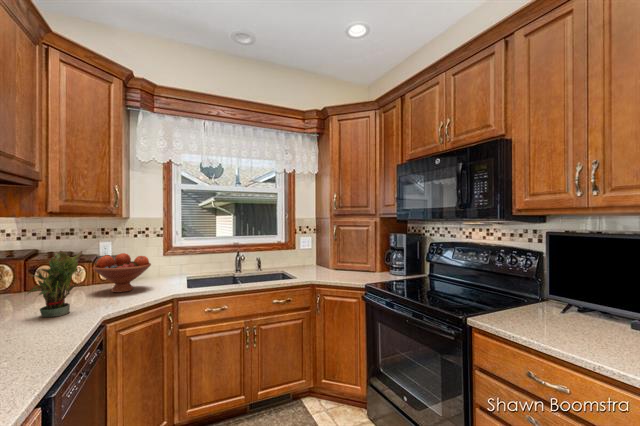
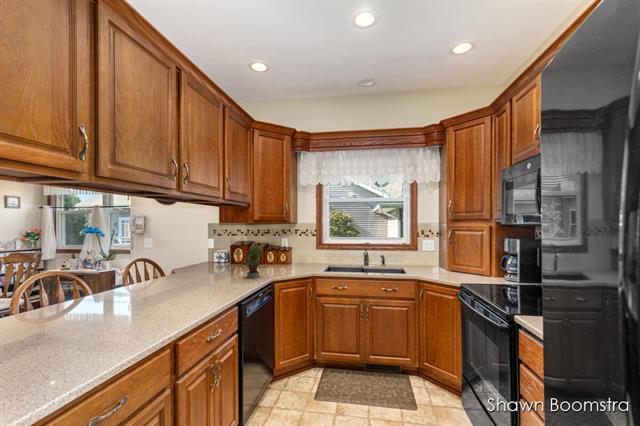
fruit bowl: present [93,253,151,293] -> none [274,246,305,270]

